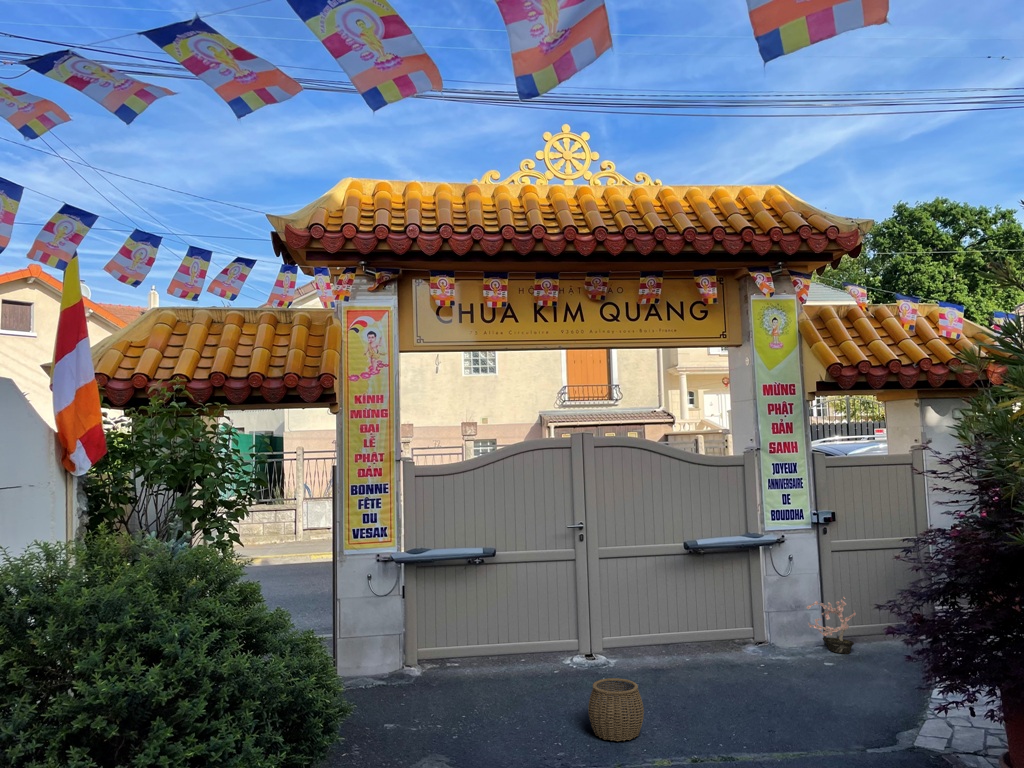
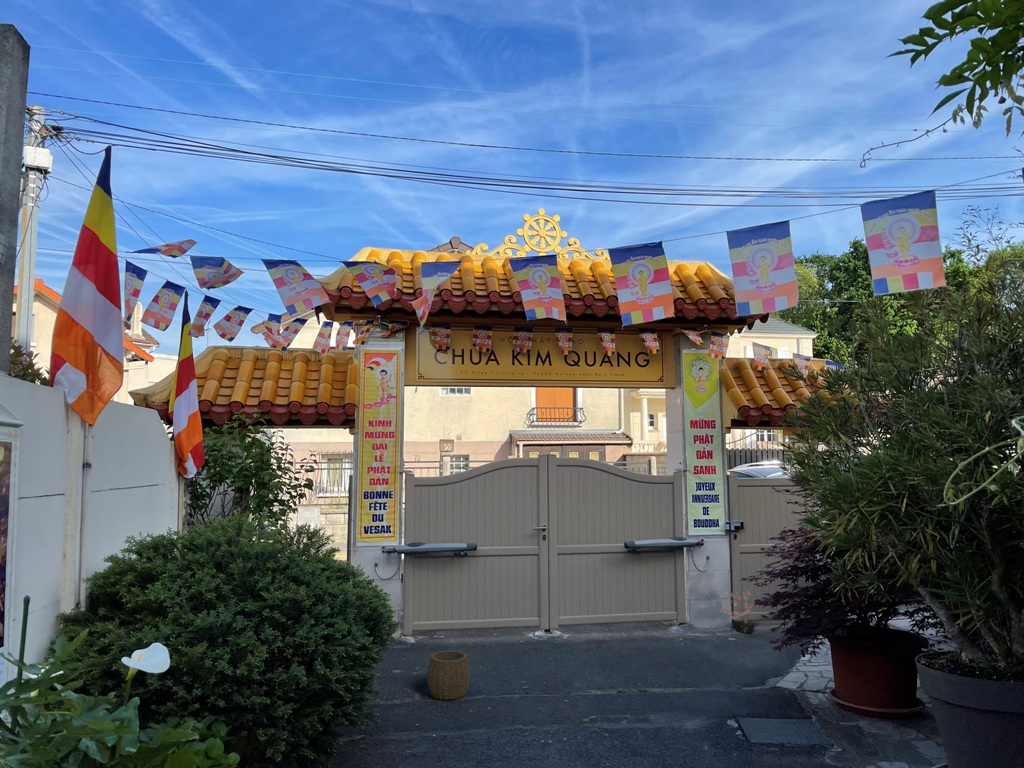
woven basket: present [588,678,644,741] -> present [427,650,470,700]

